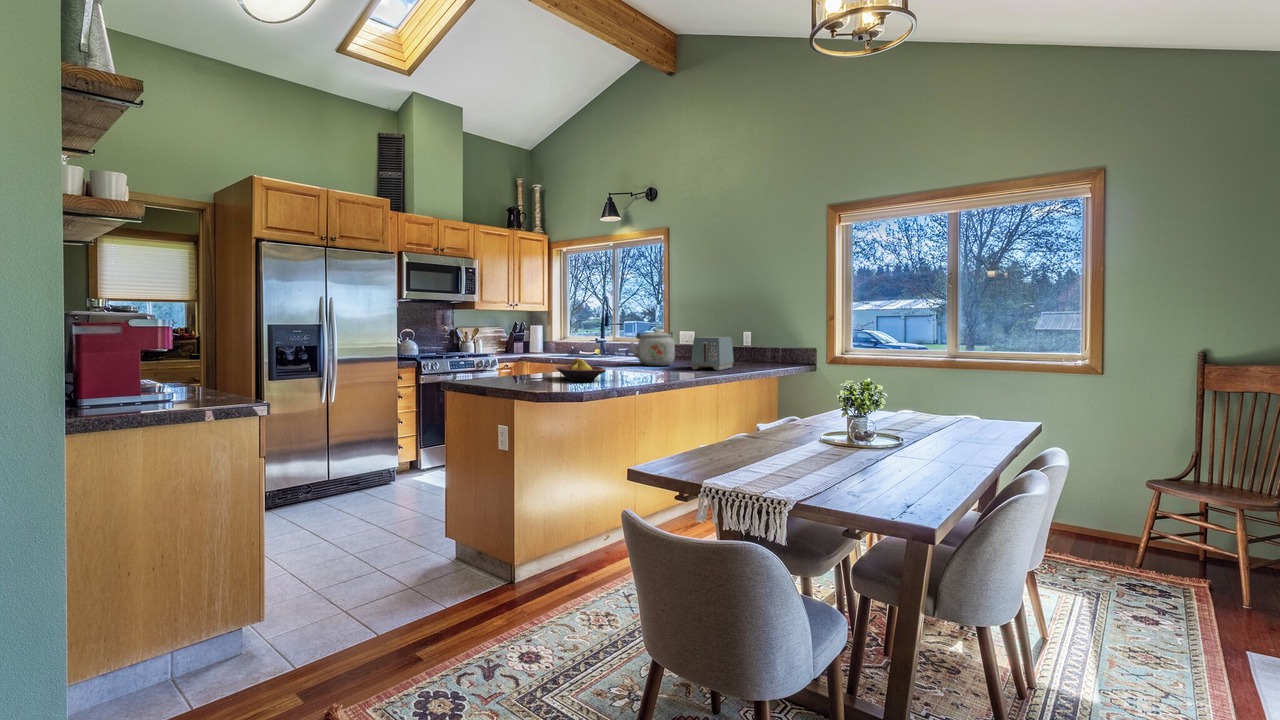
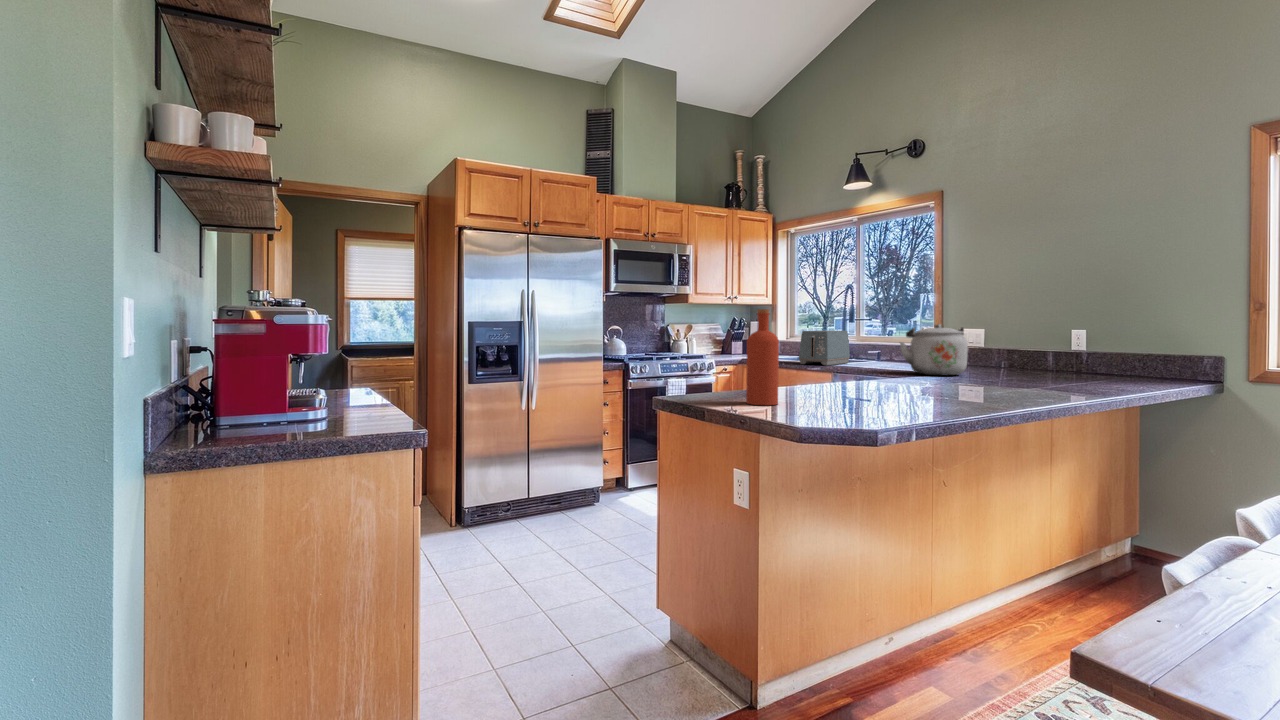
bottle: none [508,320,530,384] -> present [746,309,779,405]
toaster: present [691,337,734,371] -> present [799,331,850,366]
fruit bowl: present [556,358,606,382] -> none [812,366,897,403]

